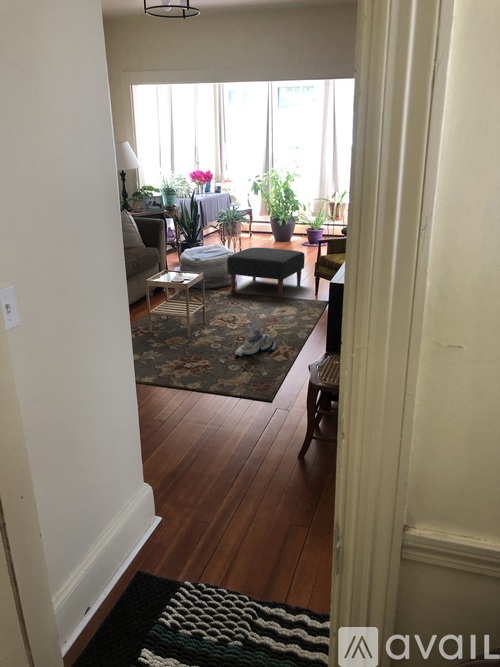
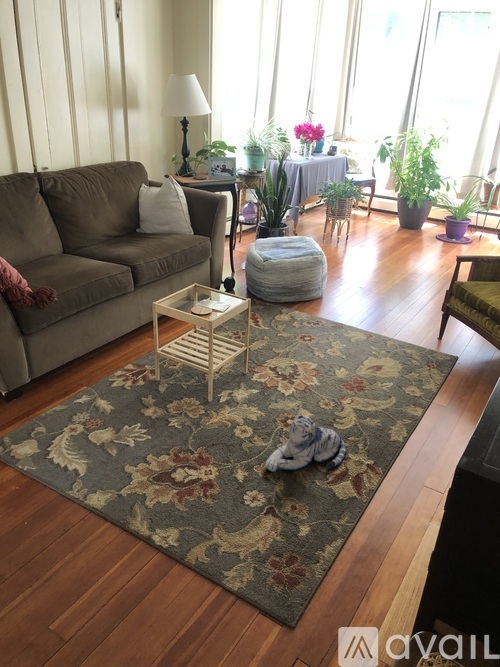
ottoman: present [227,247,305,297] -> none [308,247,432,334]

